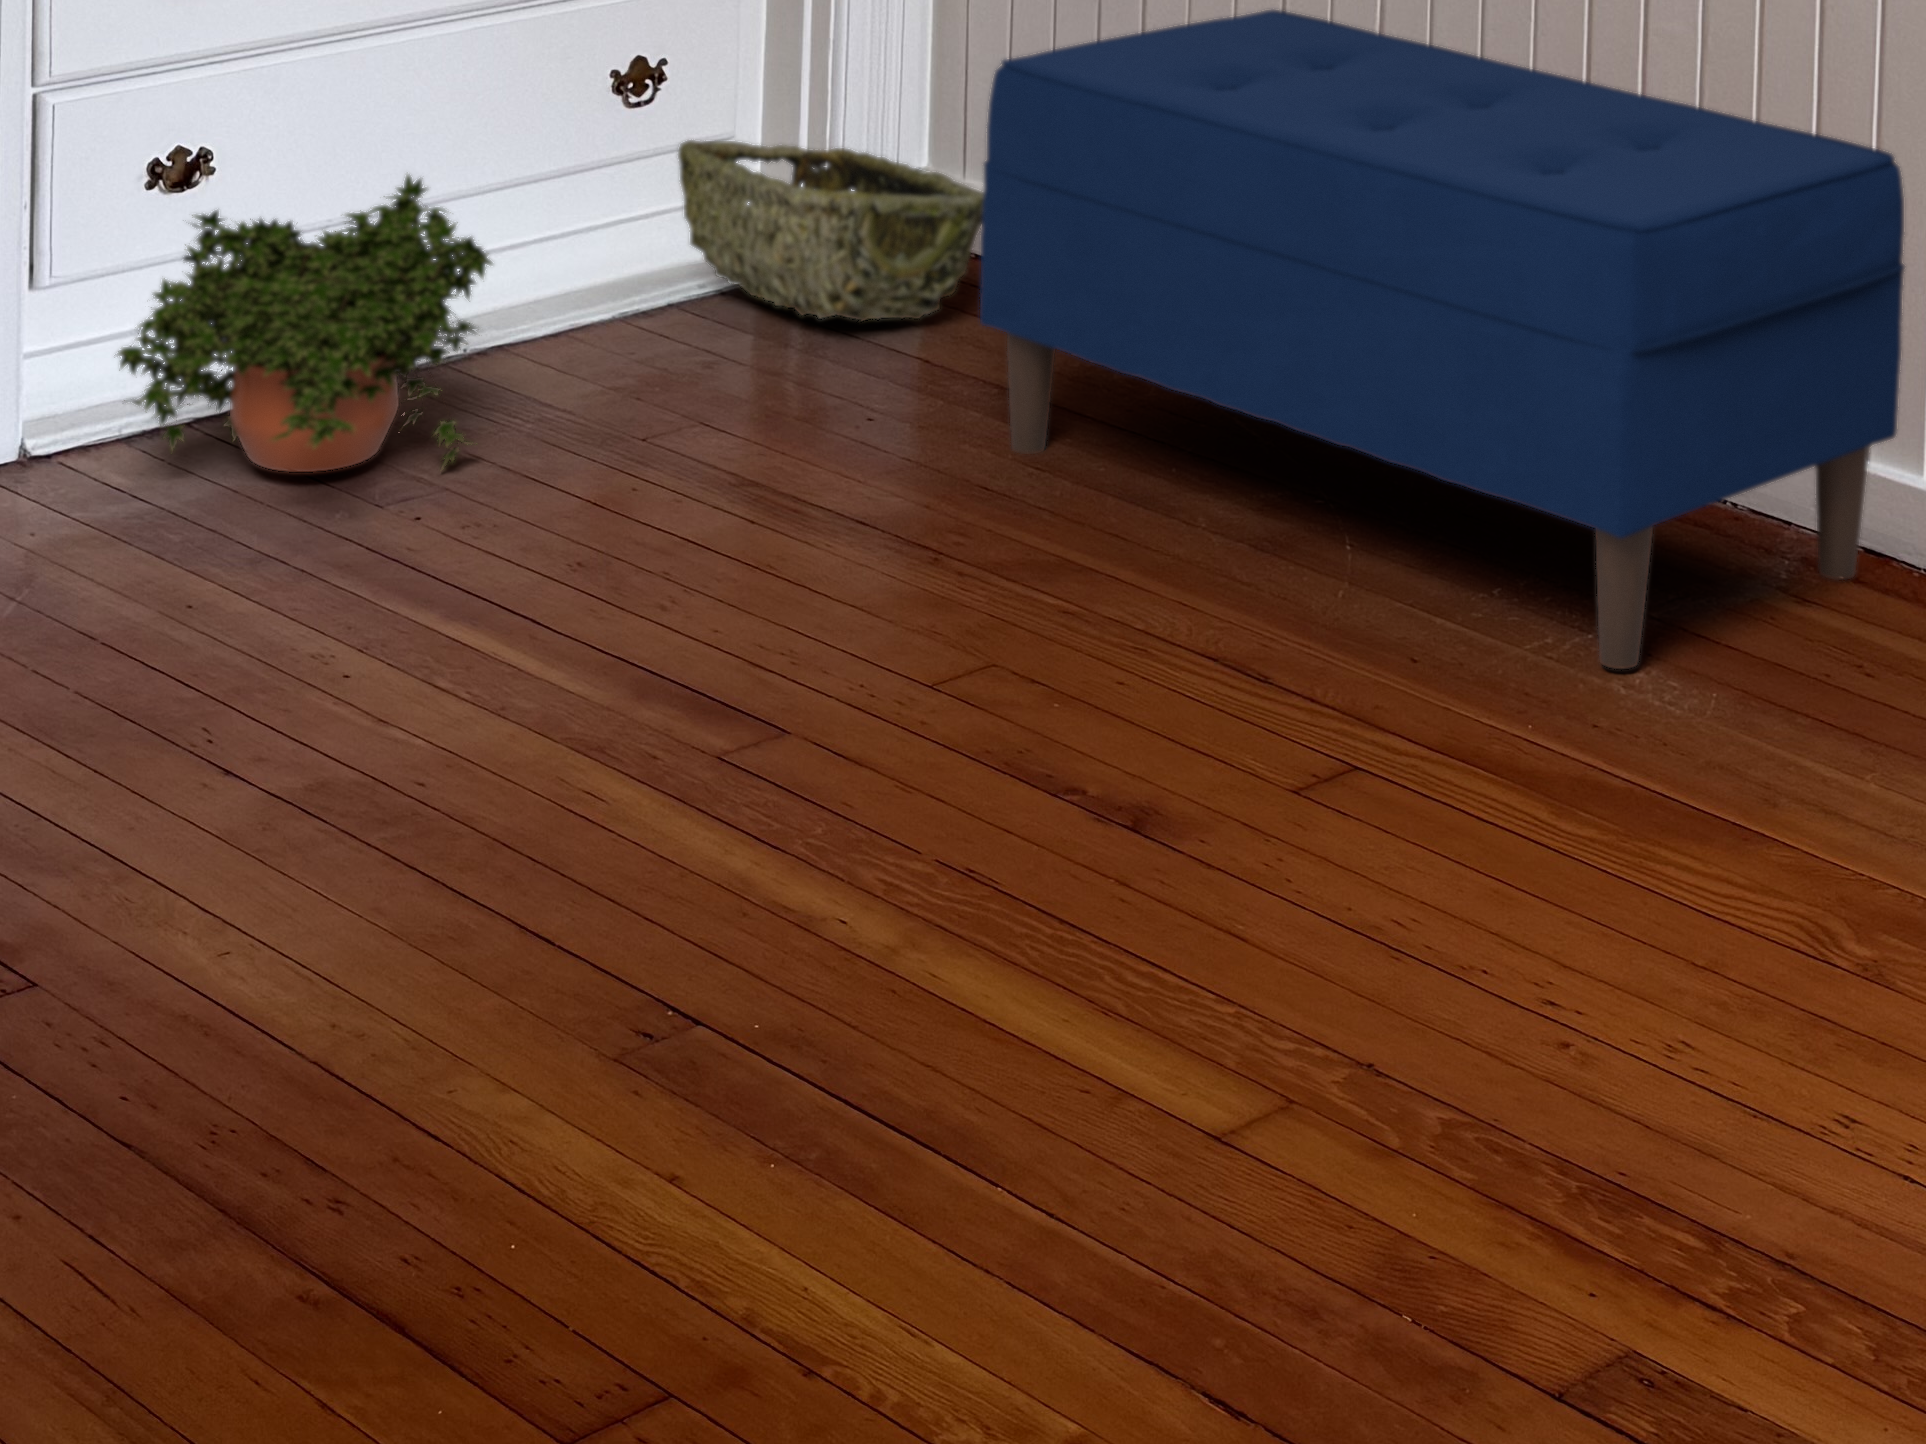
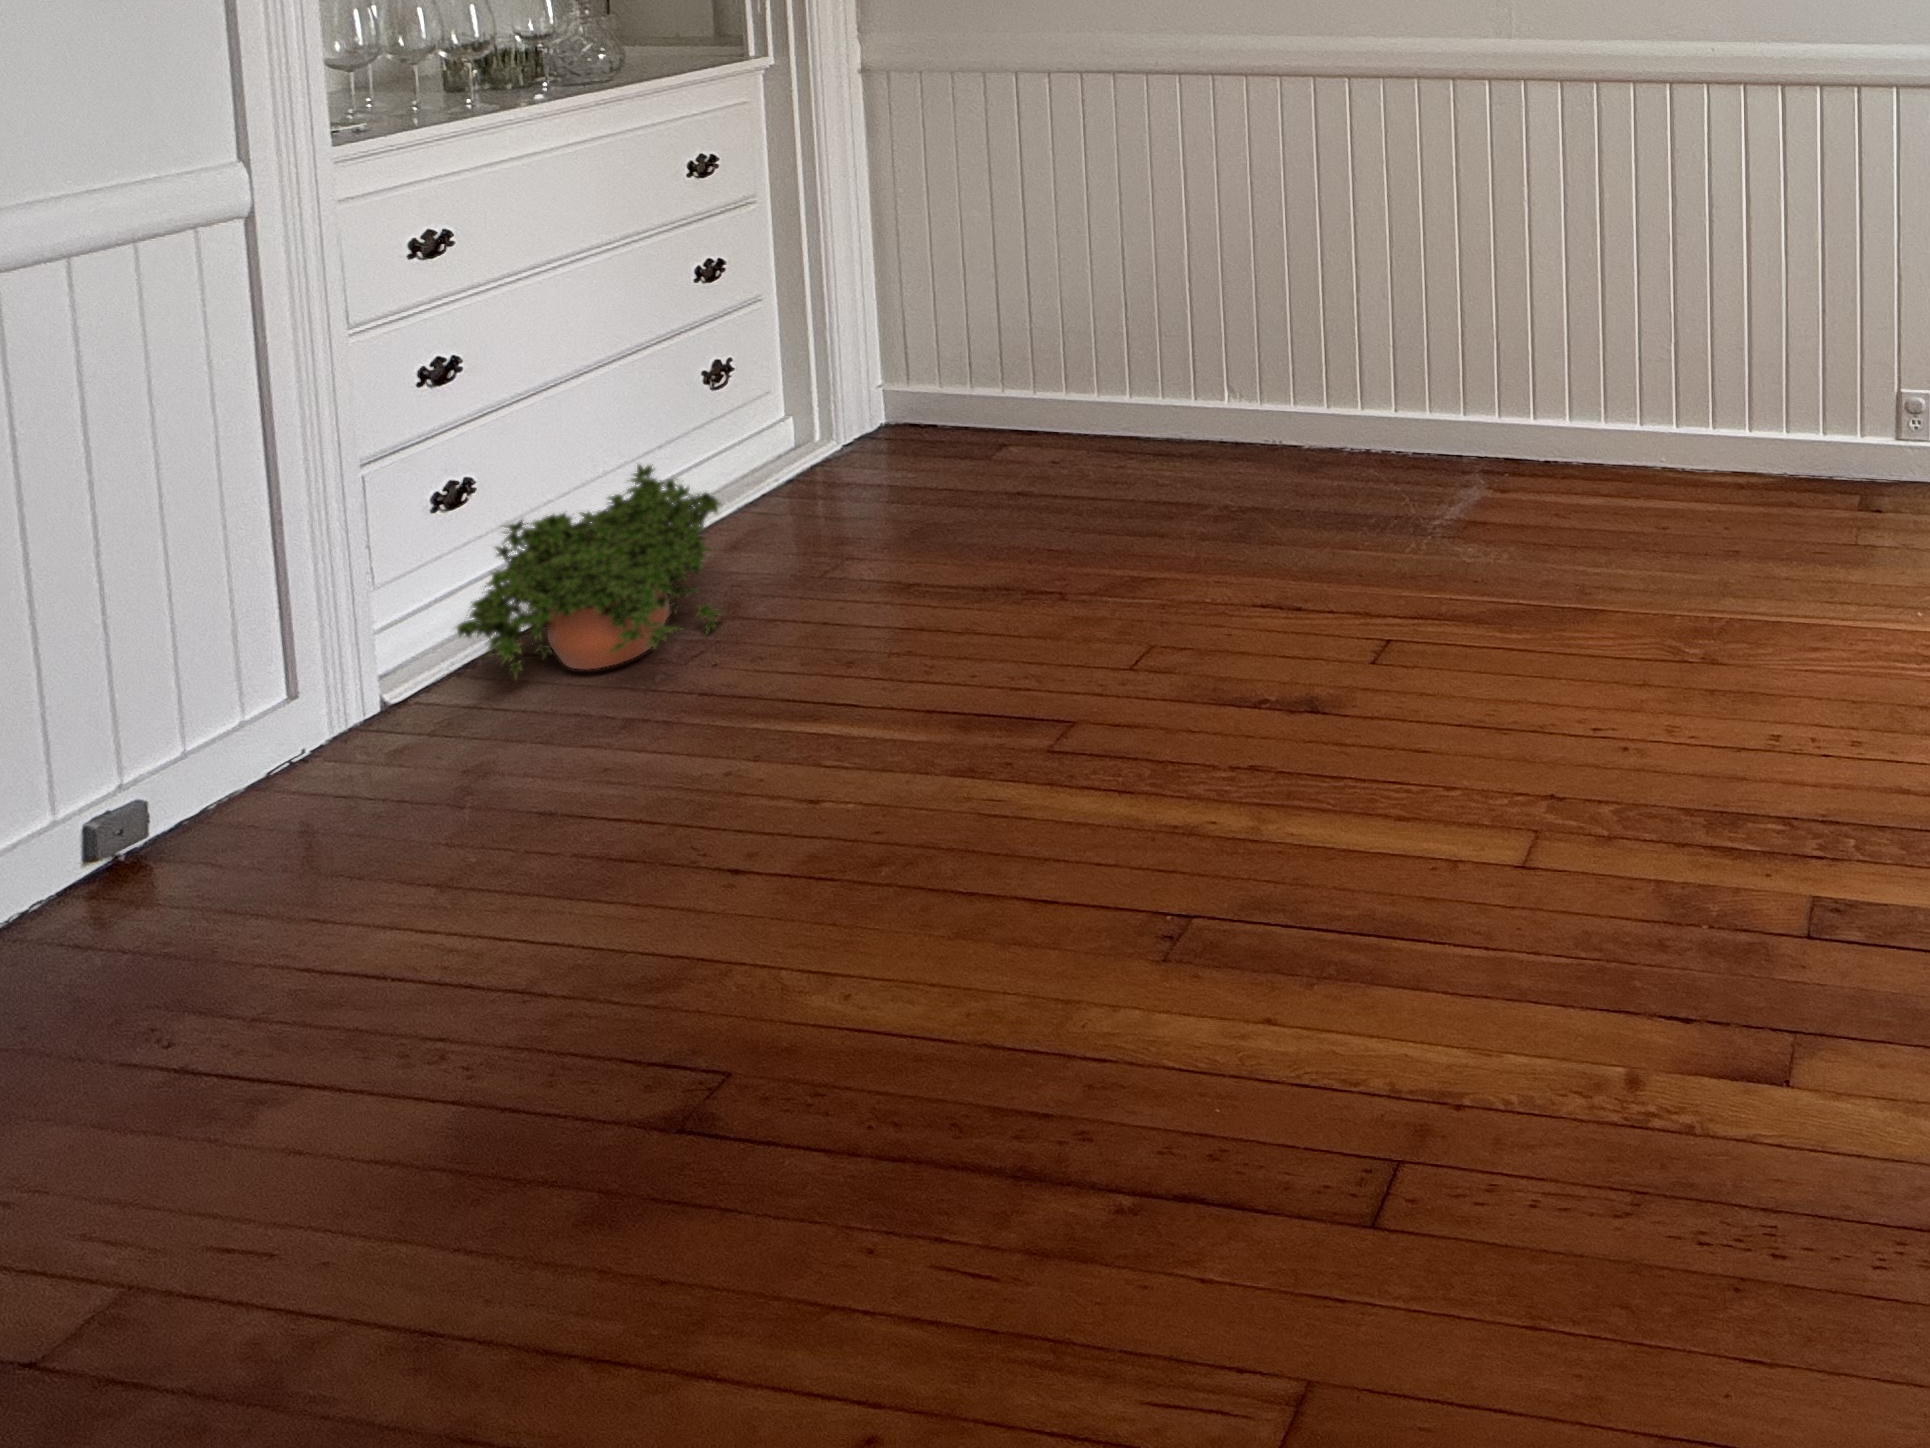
bench: present [980,10,1904,669] -> none [1018,261,1527,551]
woven basket: present [678,140,983,321] -> none [748,383,962,483]

